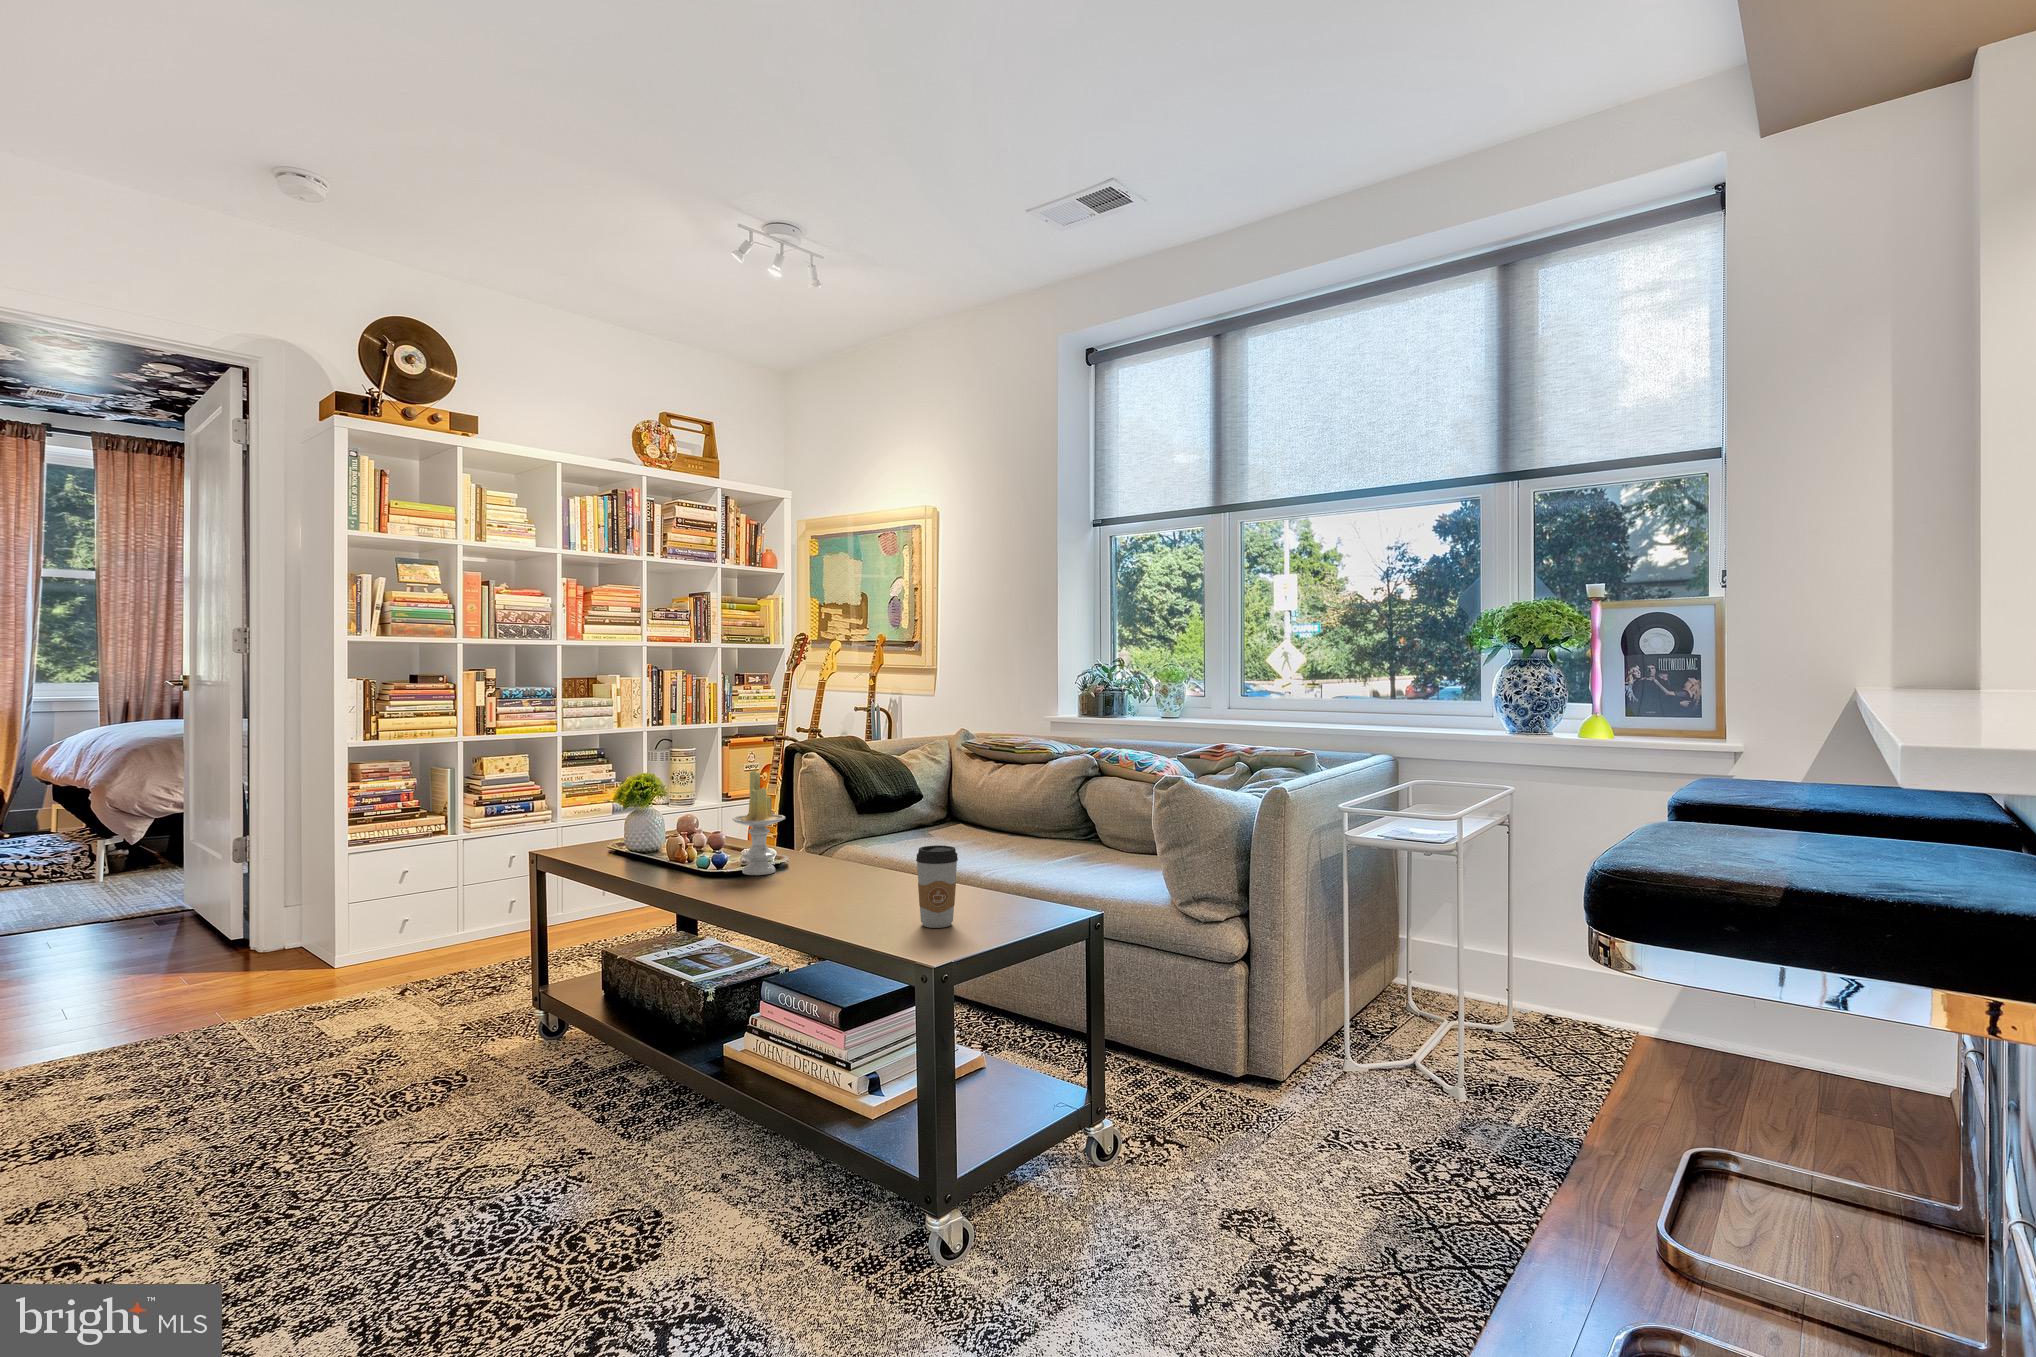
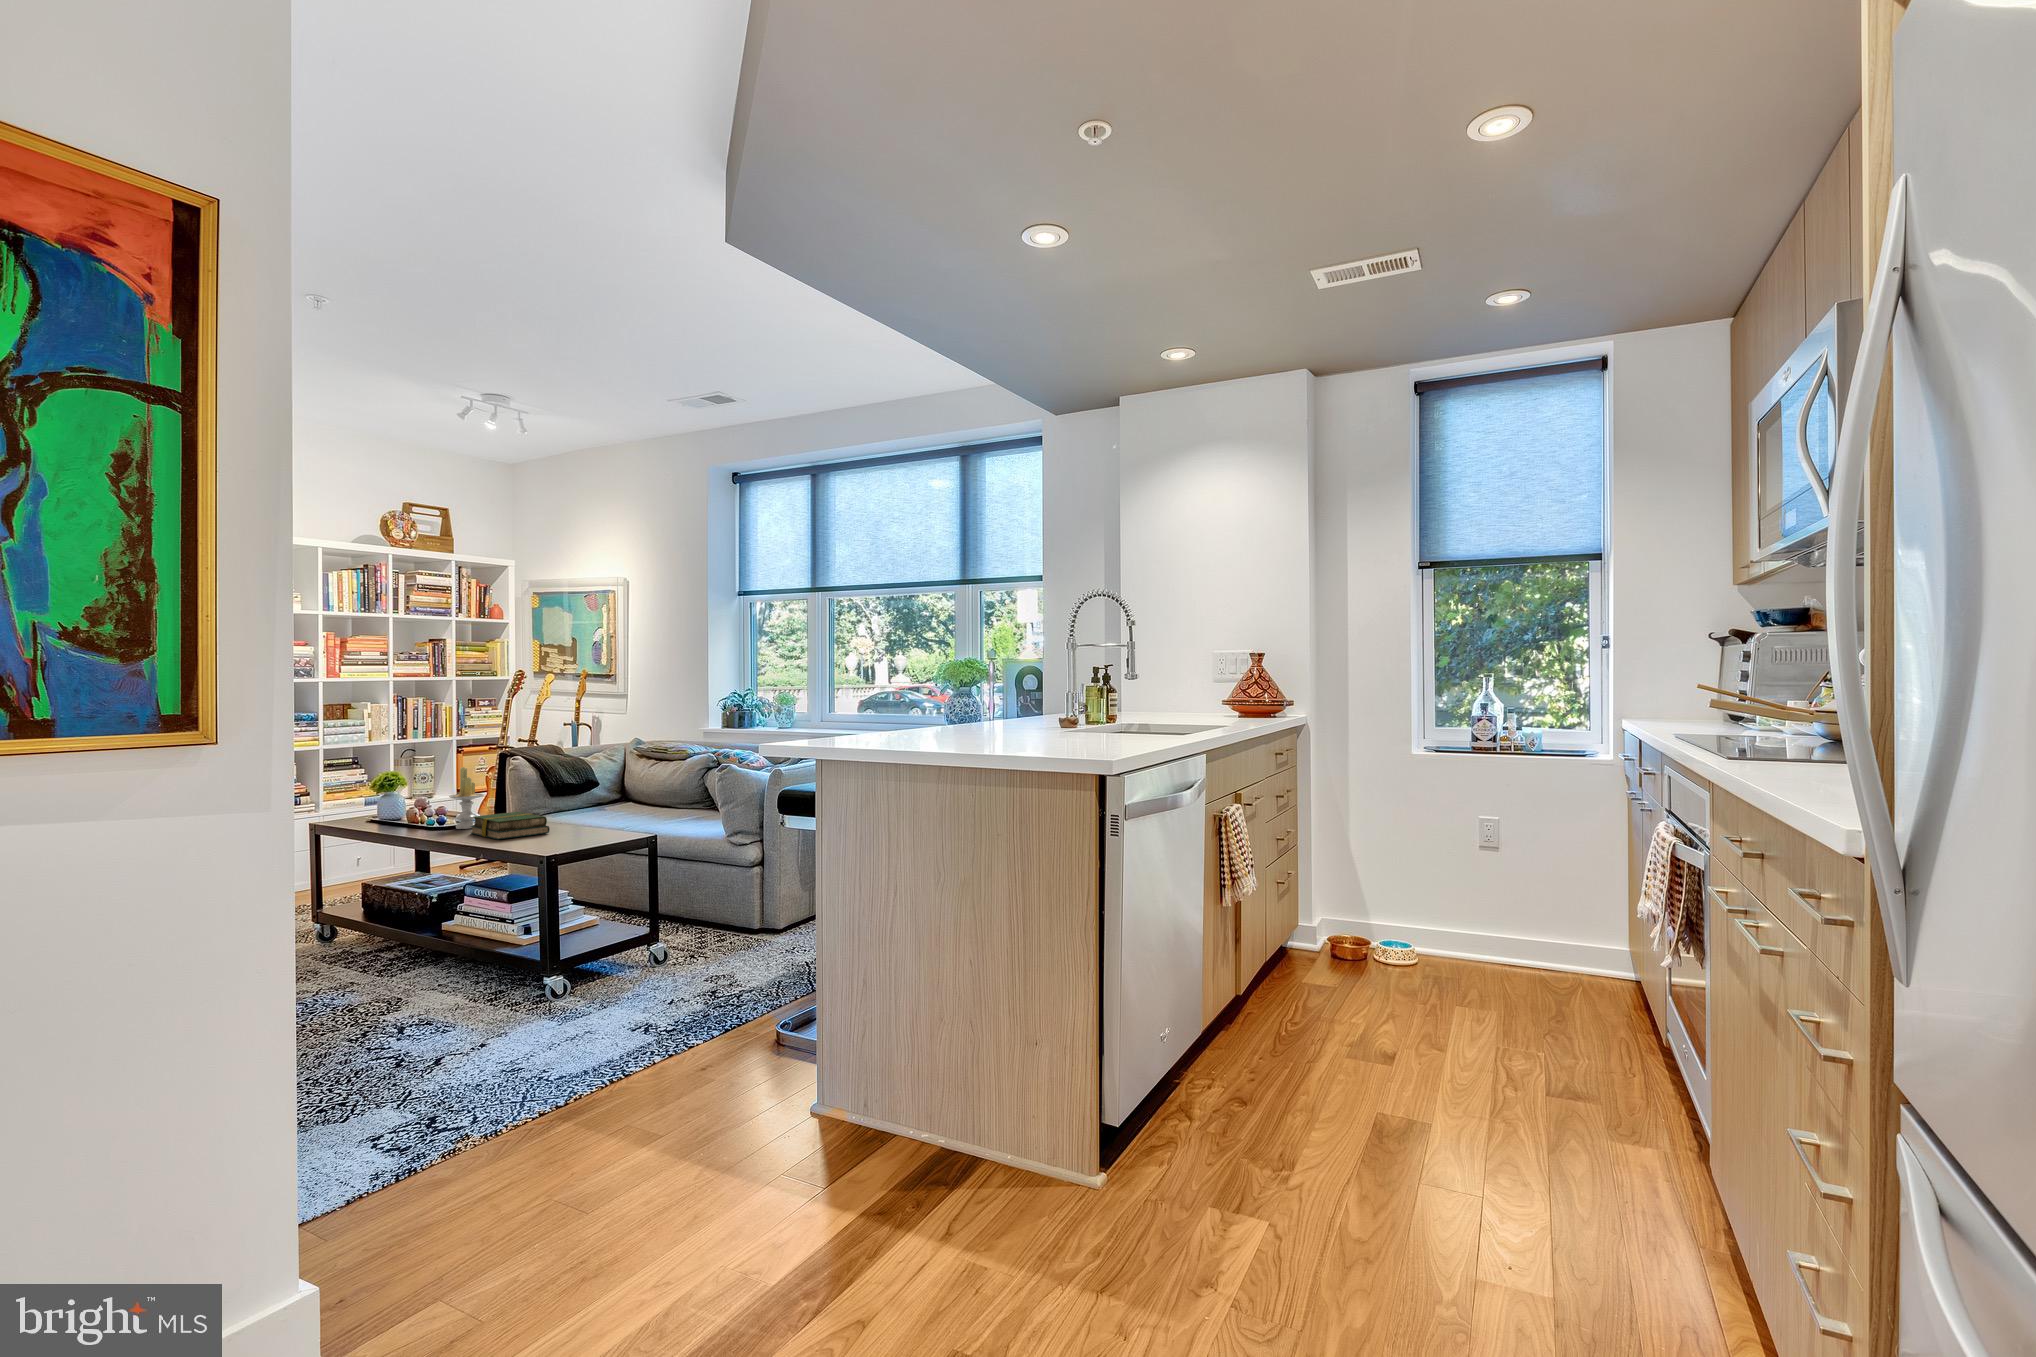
coffee cup: present [916,845,958,928] -> none [549,803,574,845]
book: none [768,850,900,906] -> present [471,812,550,839]

